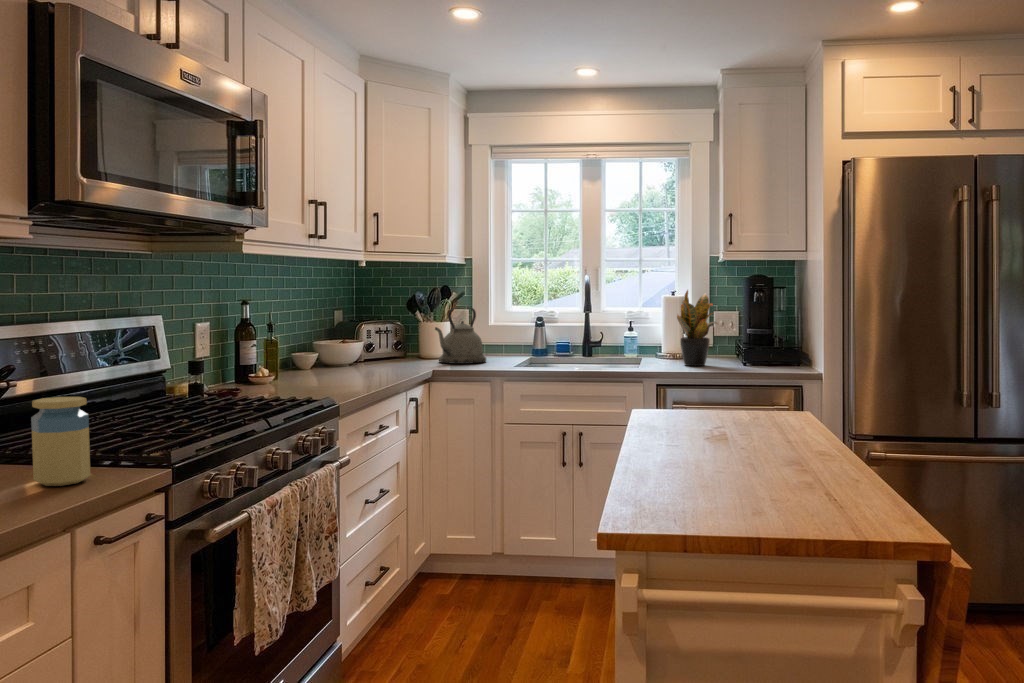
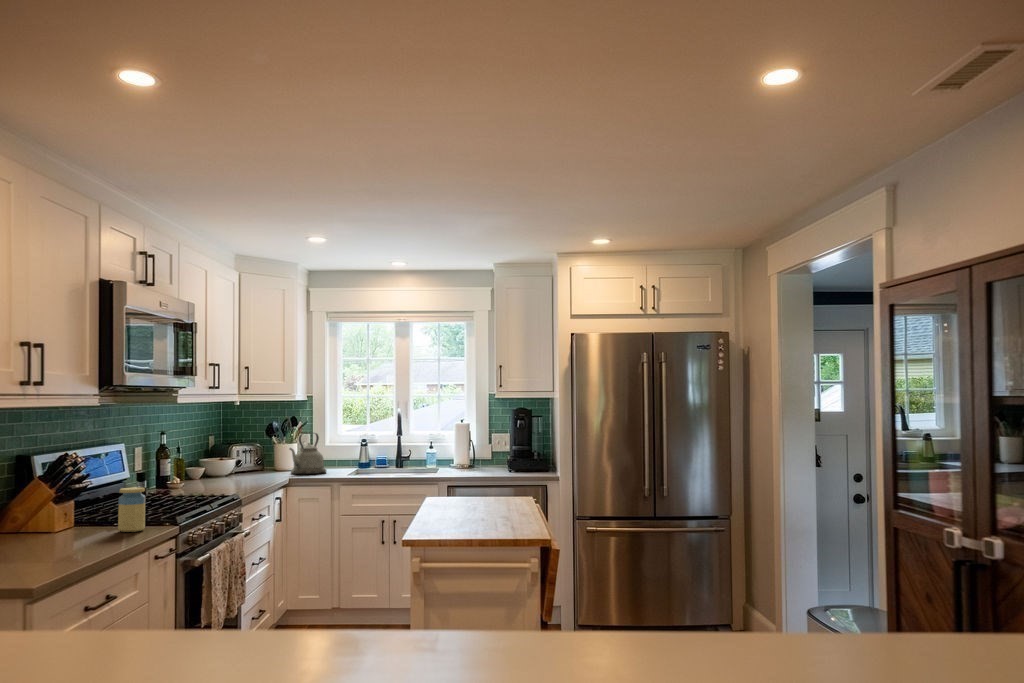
potted plant: present [677,290,717,366] -> none [460,416,495,472]

